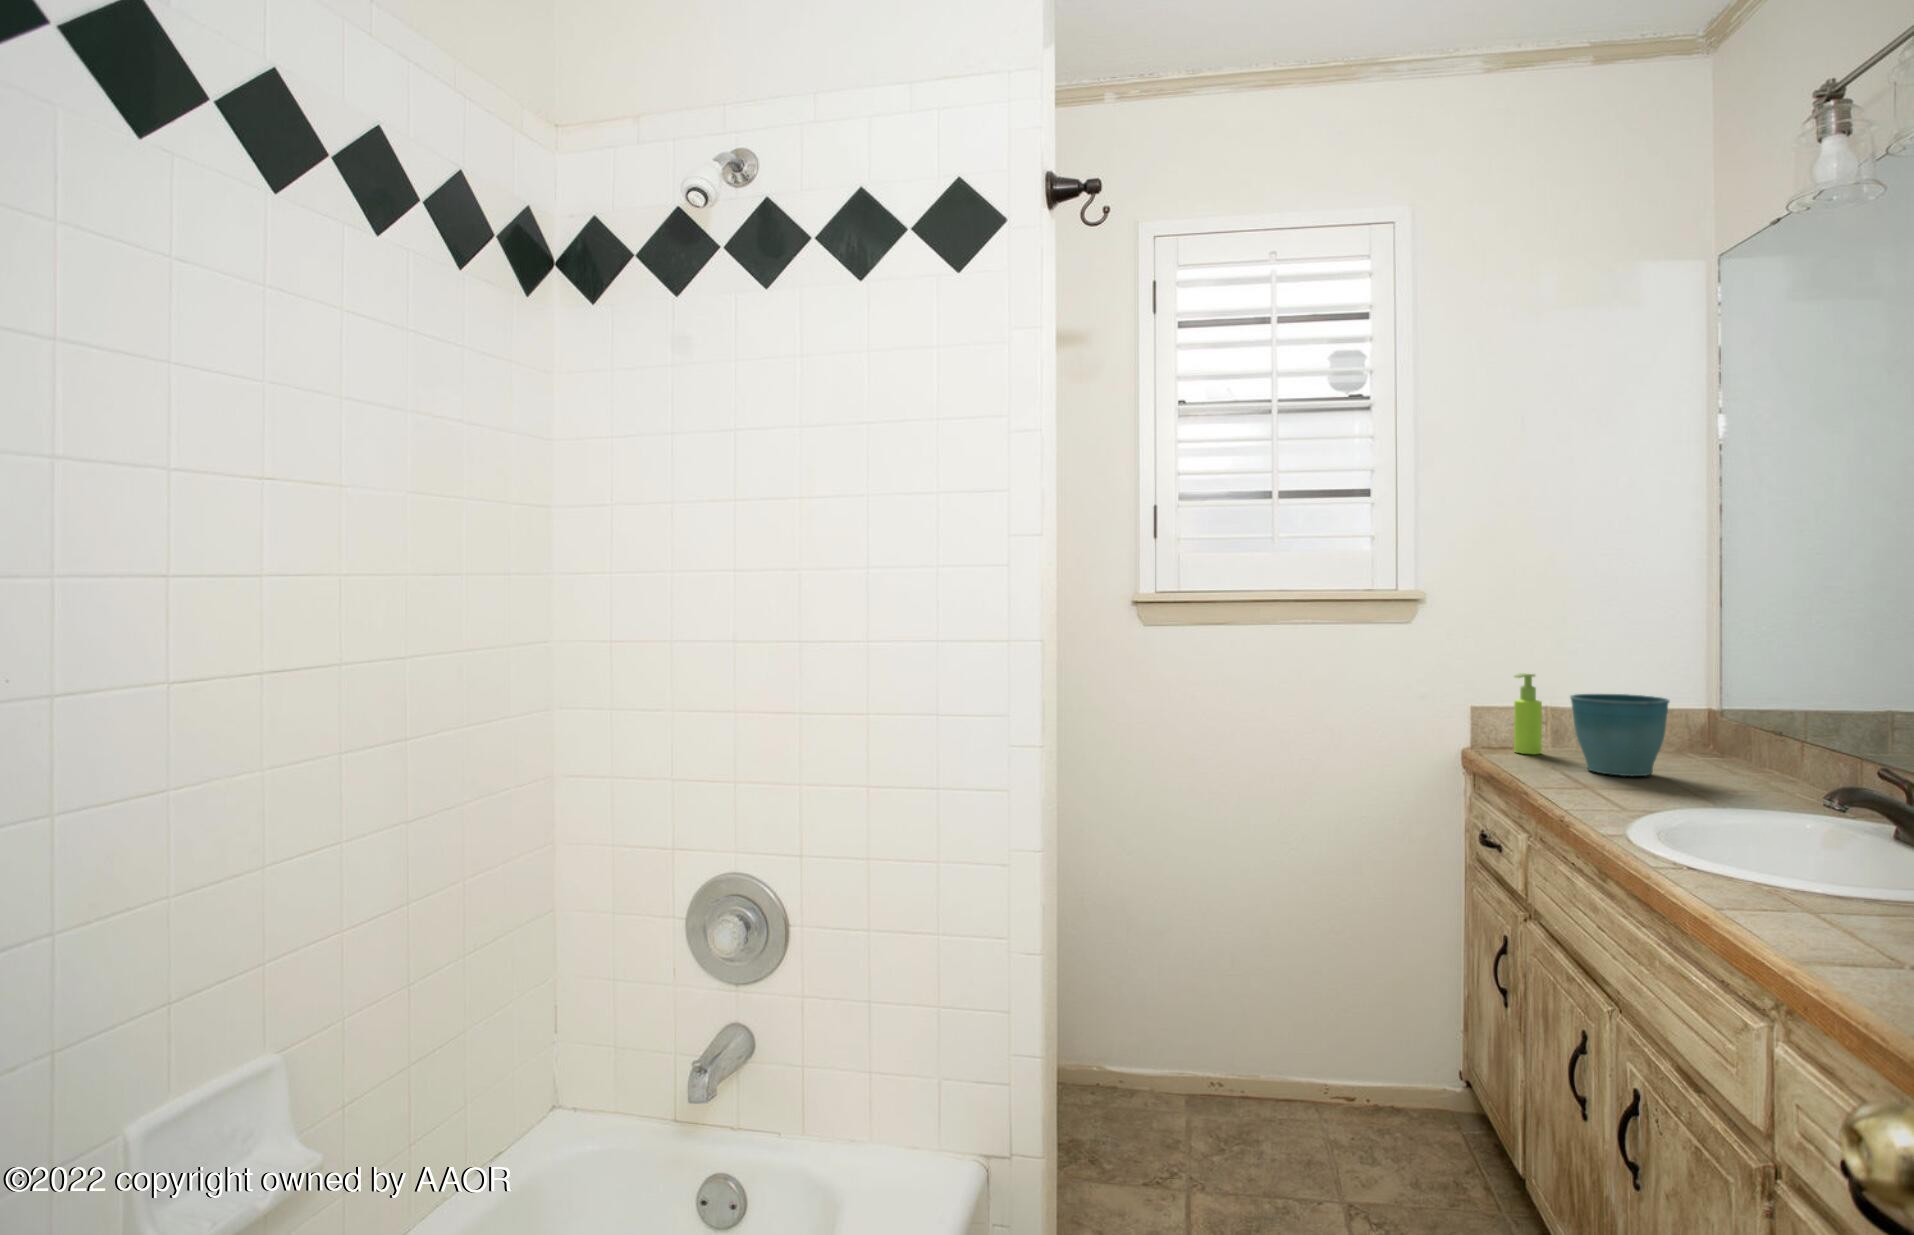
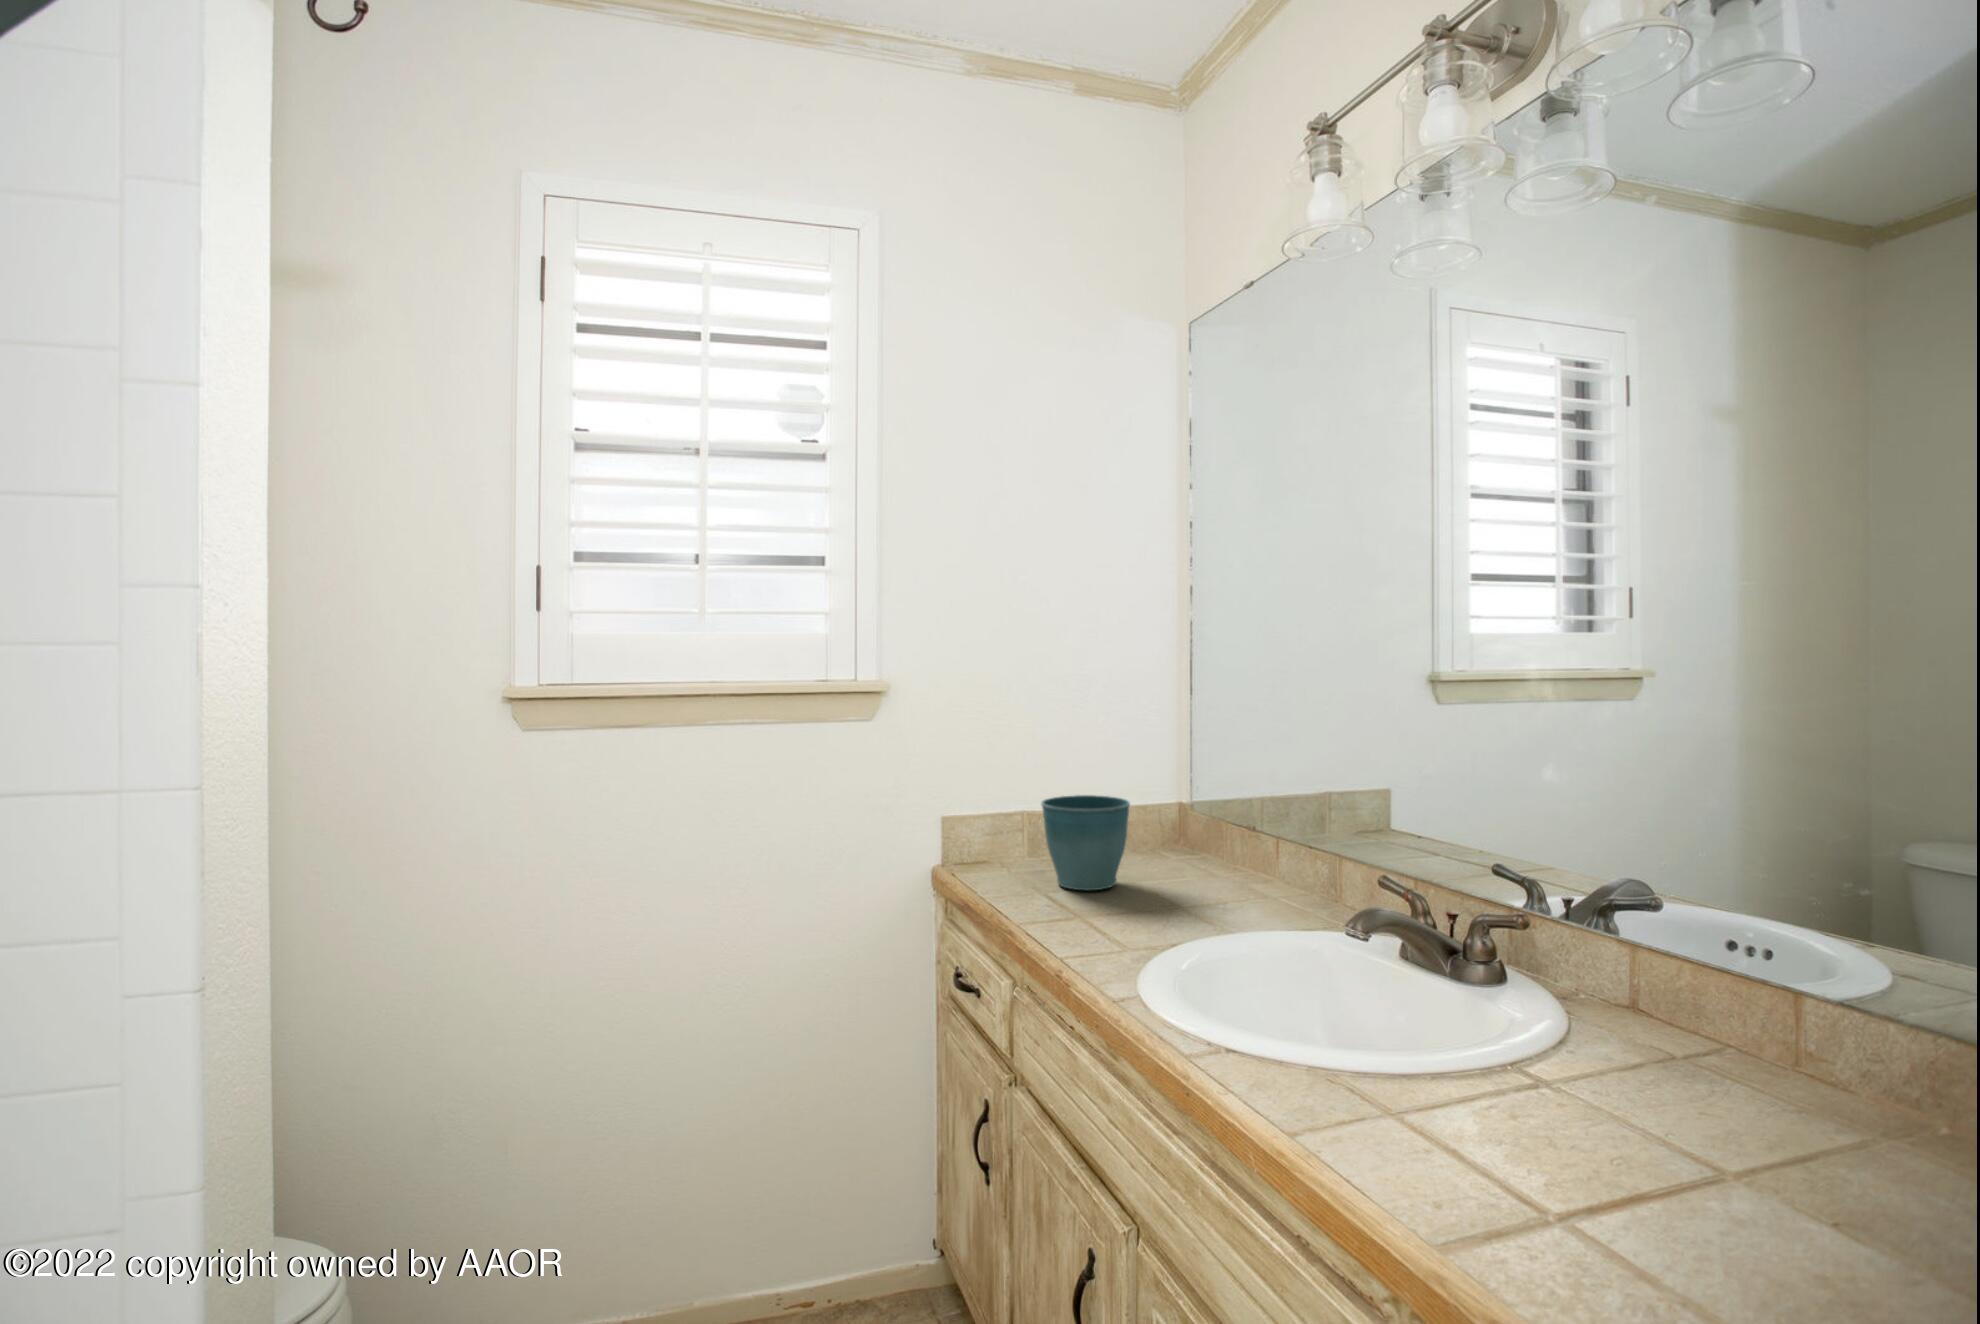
soap dispenser: present [1514,674,1542,754] -> none [982,775,1009,867]

